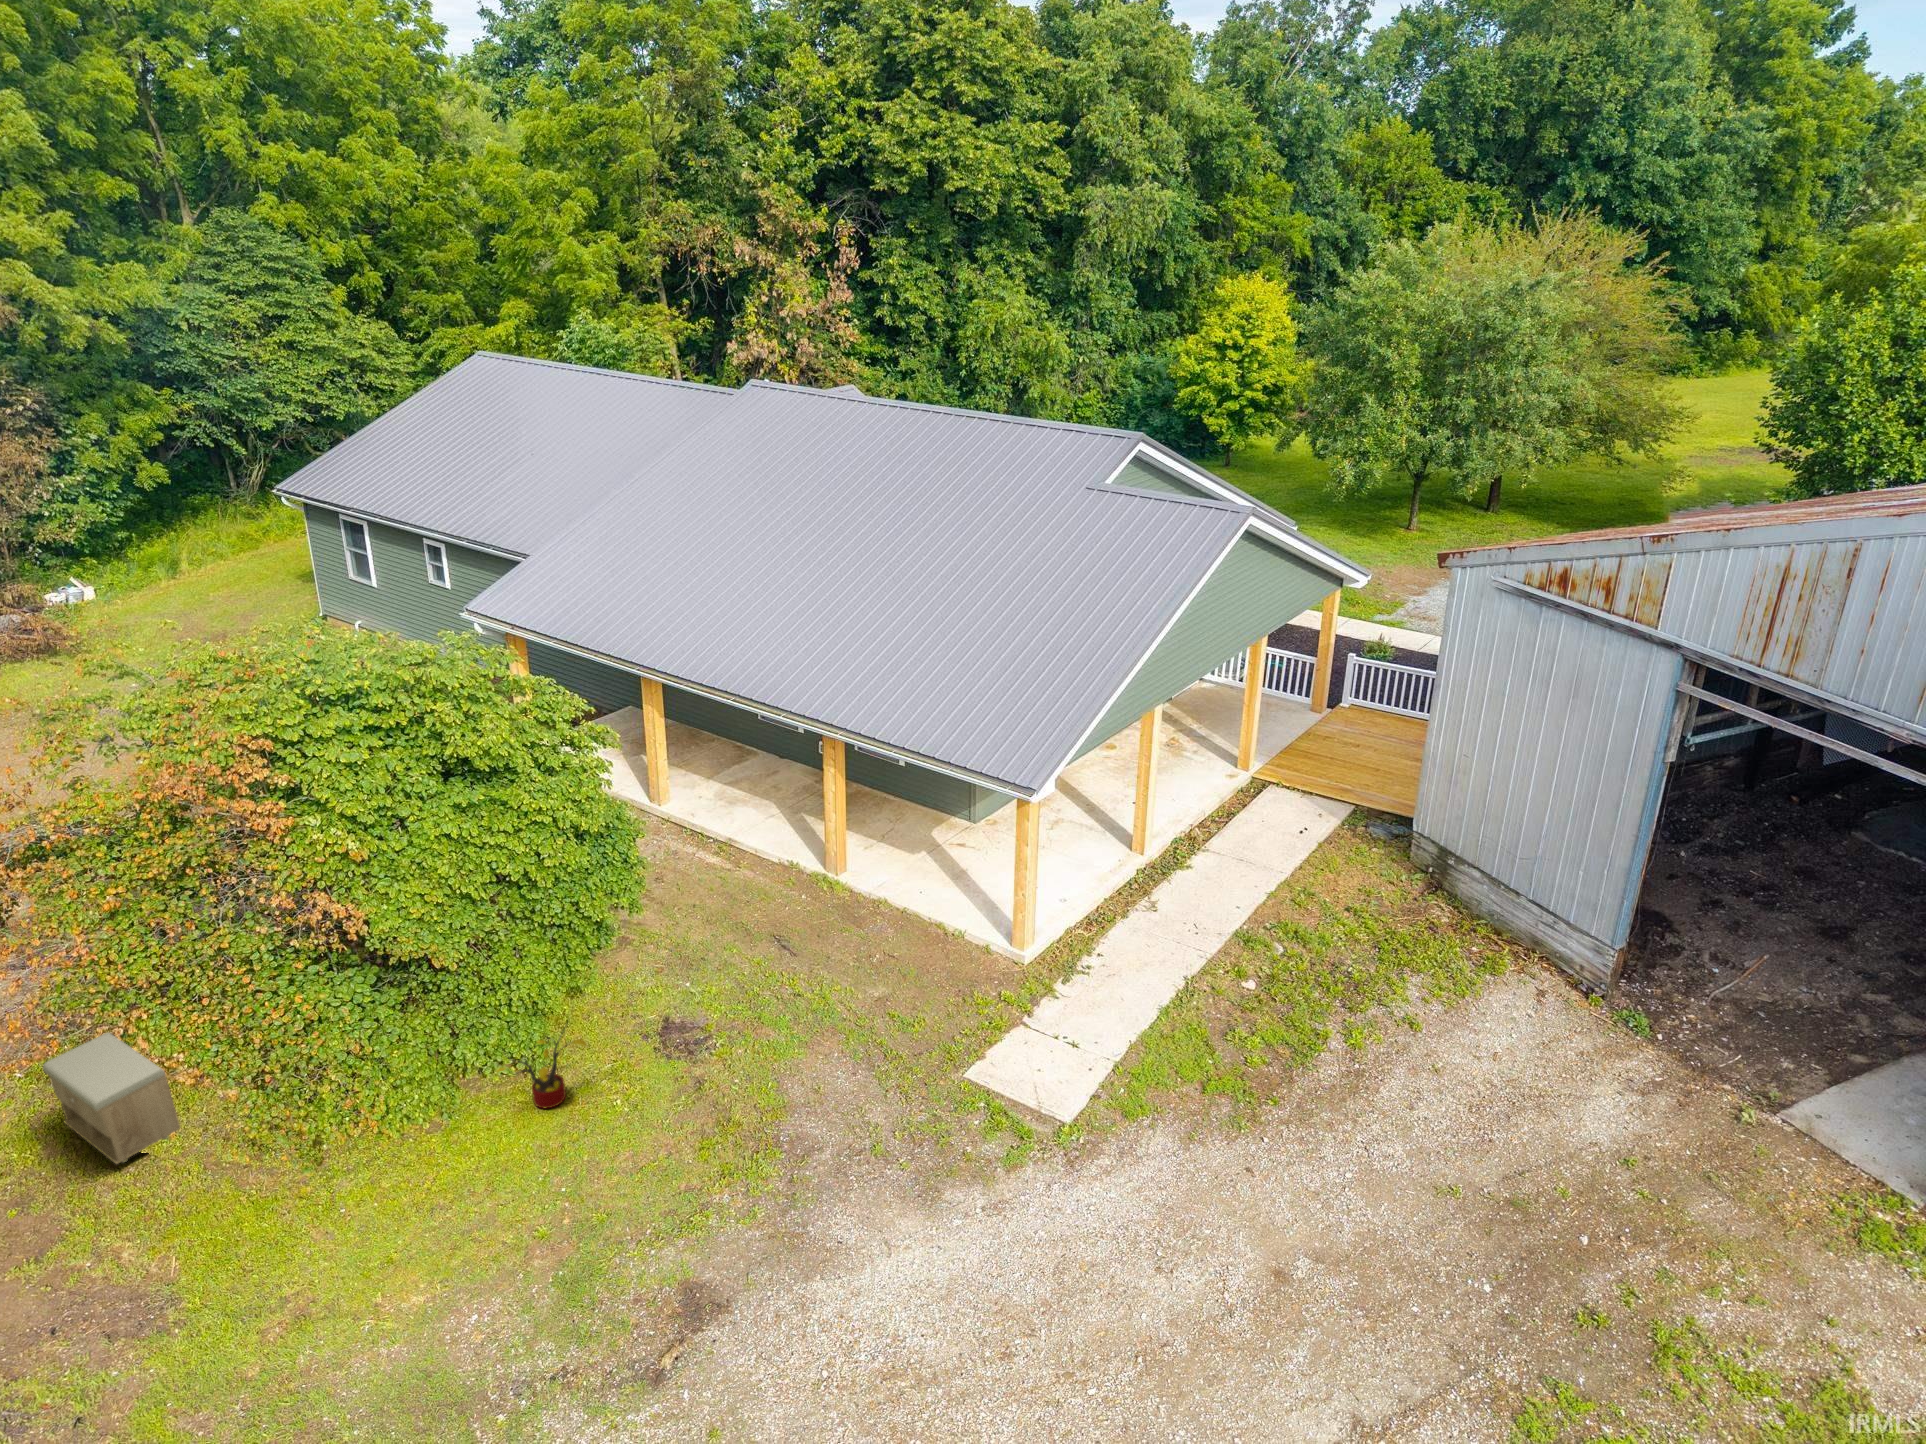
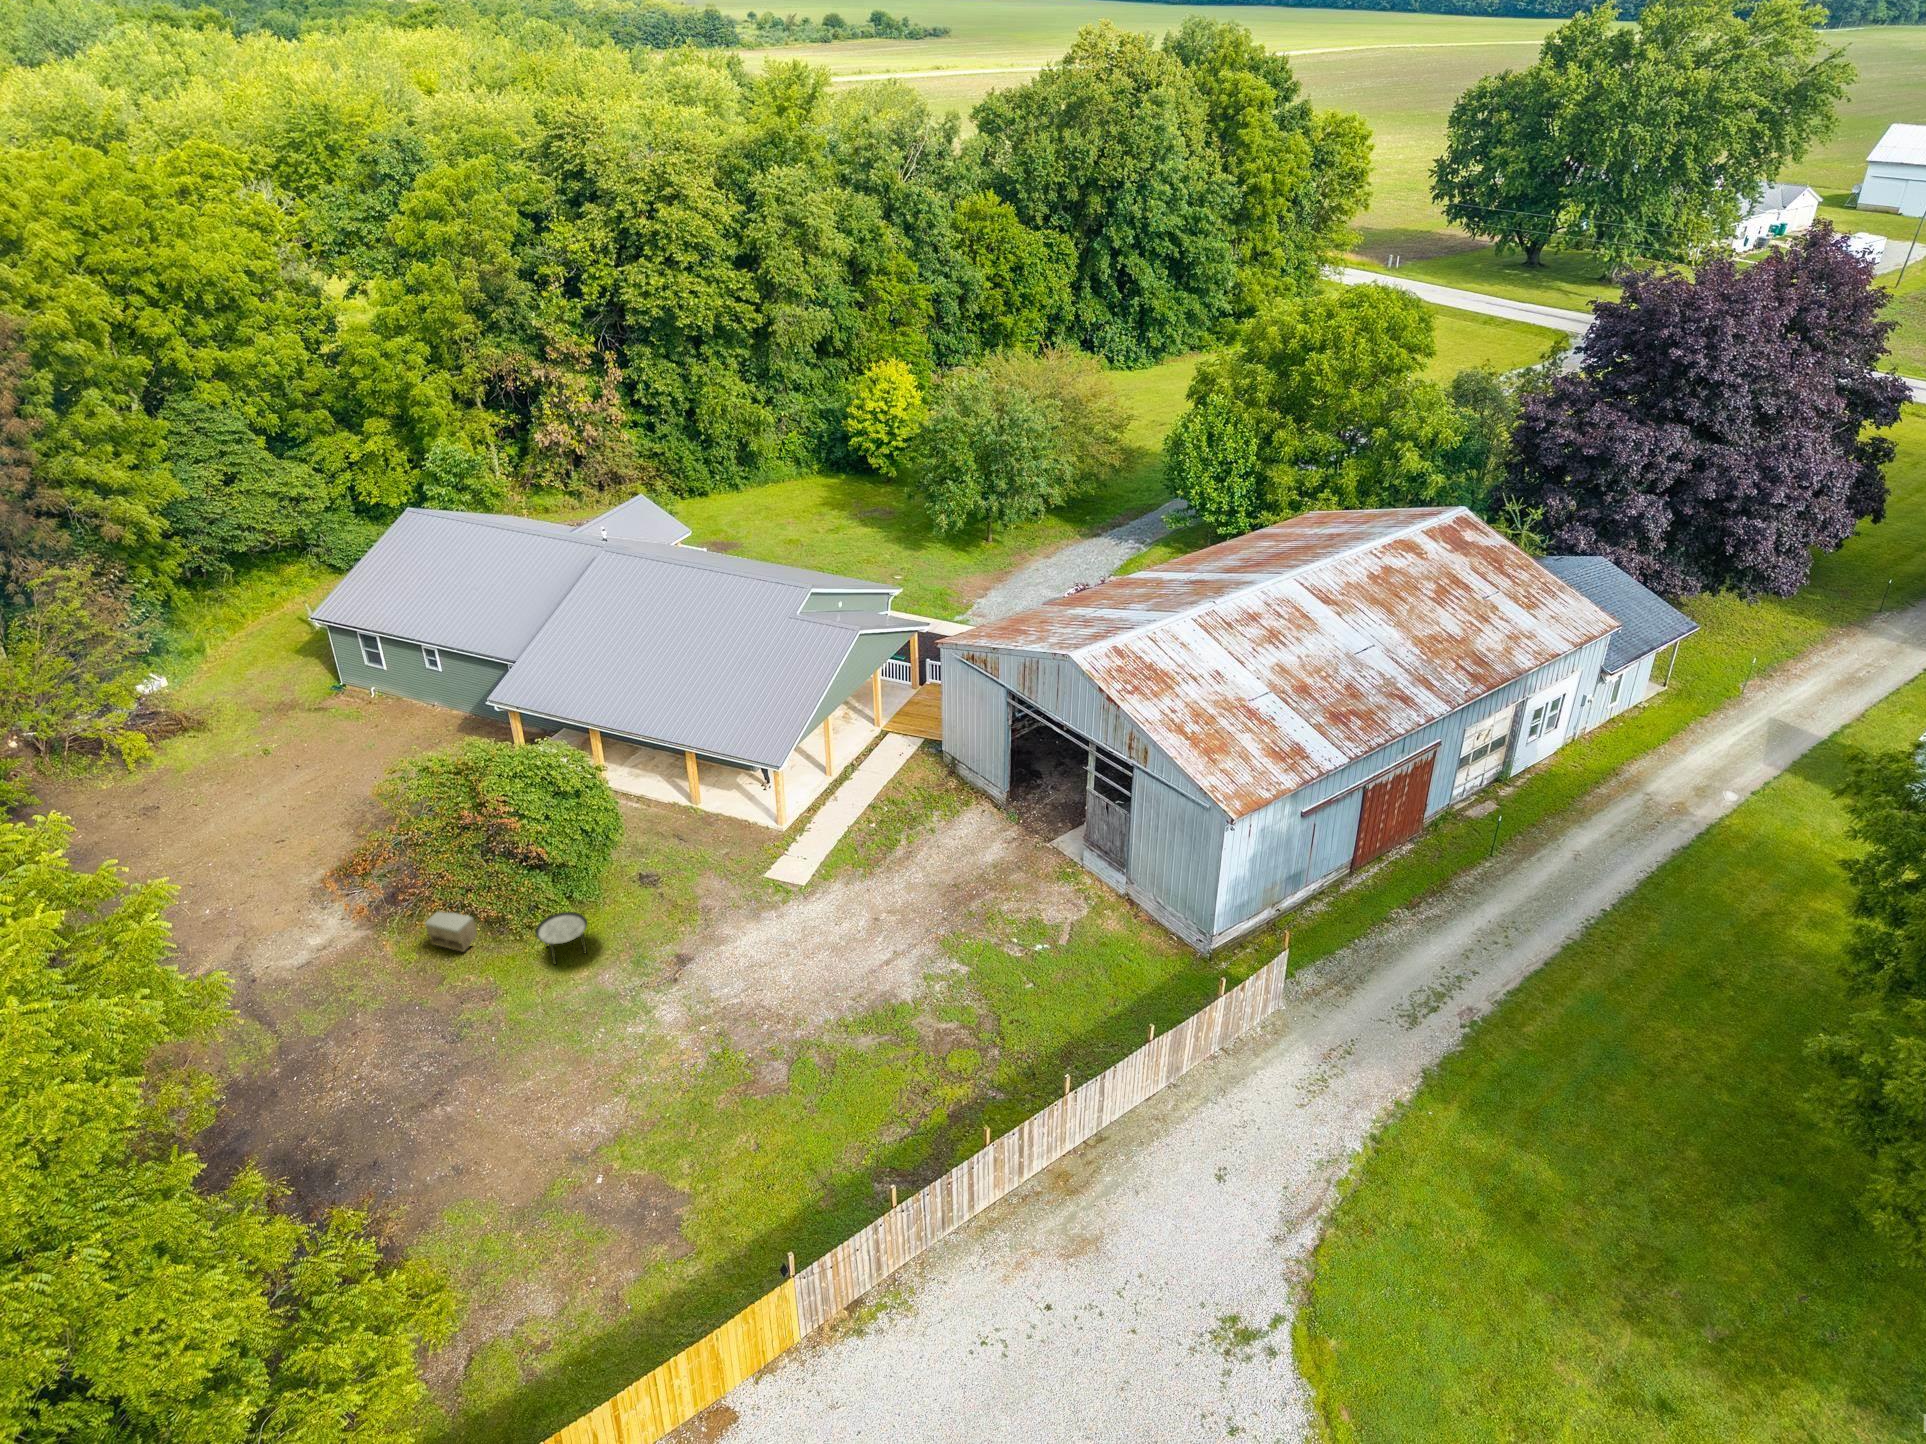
decorative plant: present [498,1035,587,1108] -> none [594,876,624,910]
round table: none [272,1098,432,1260] -> present [535,912,588,964]

